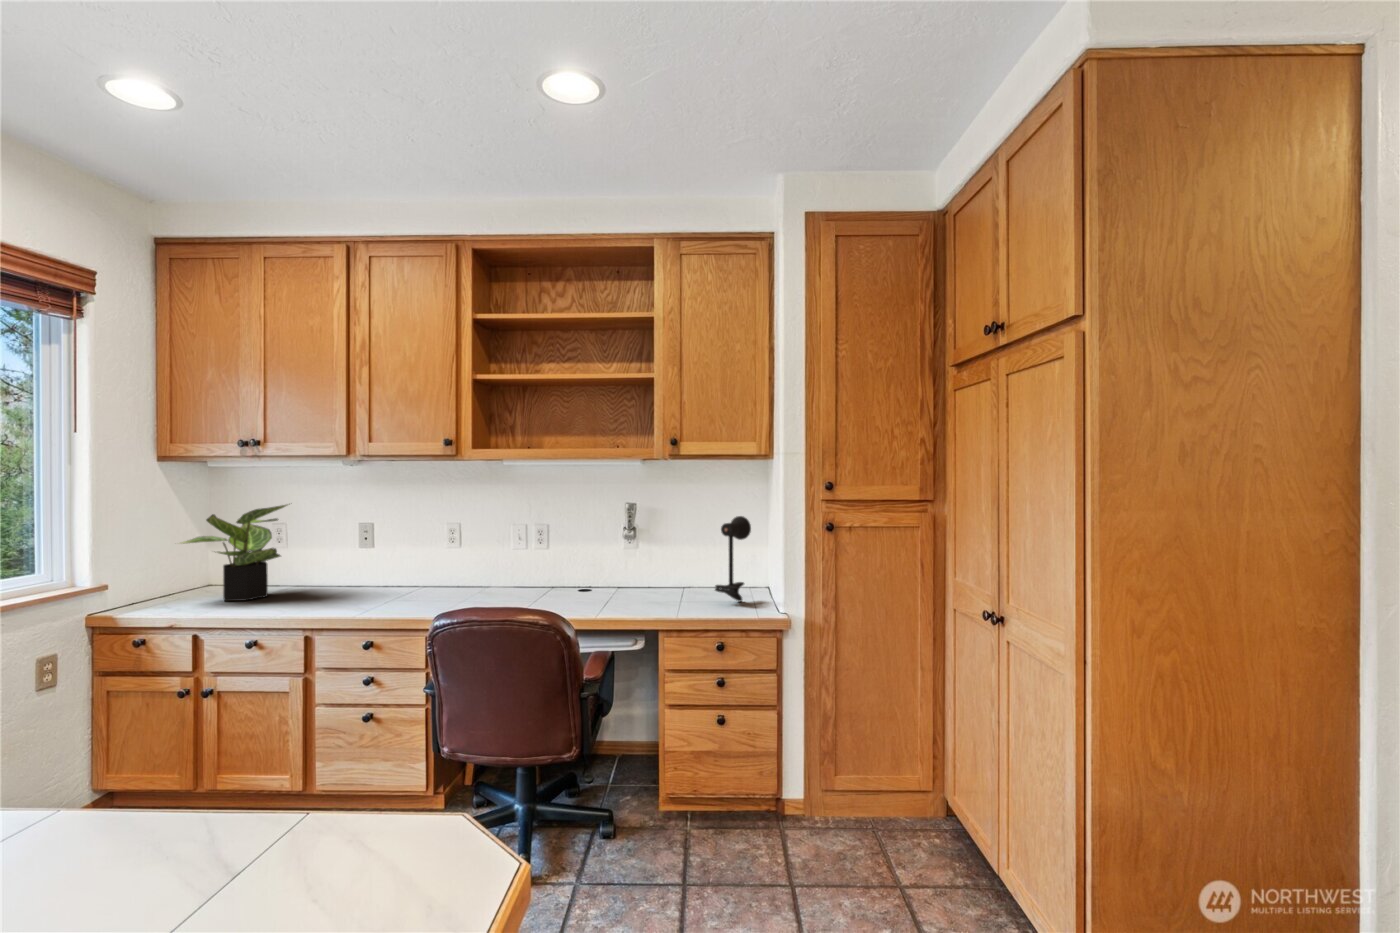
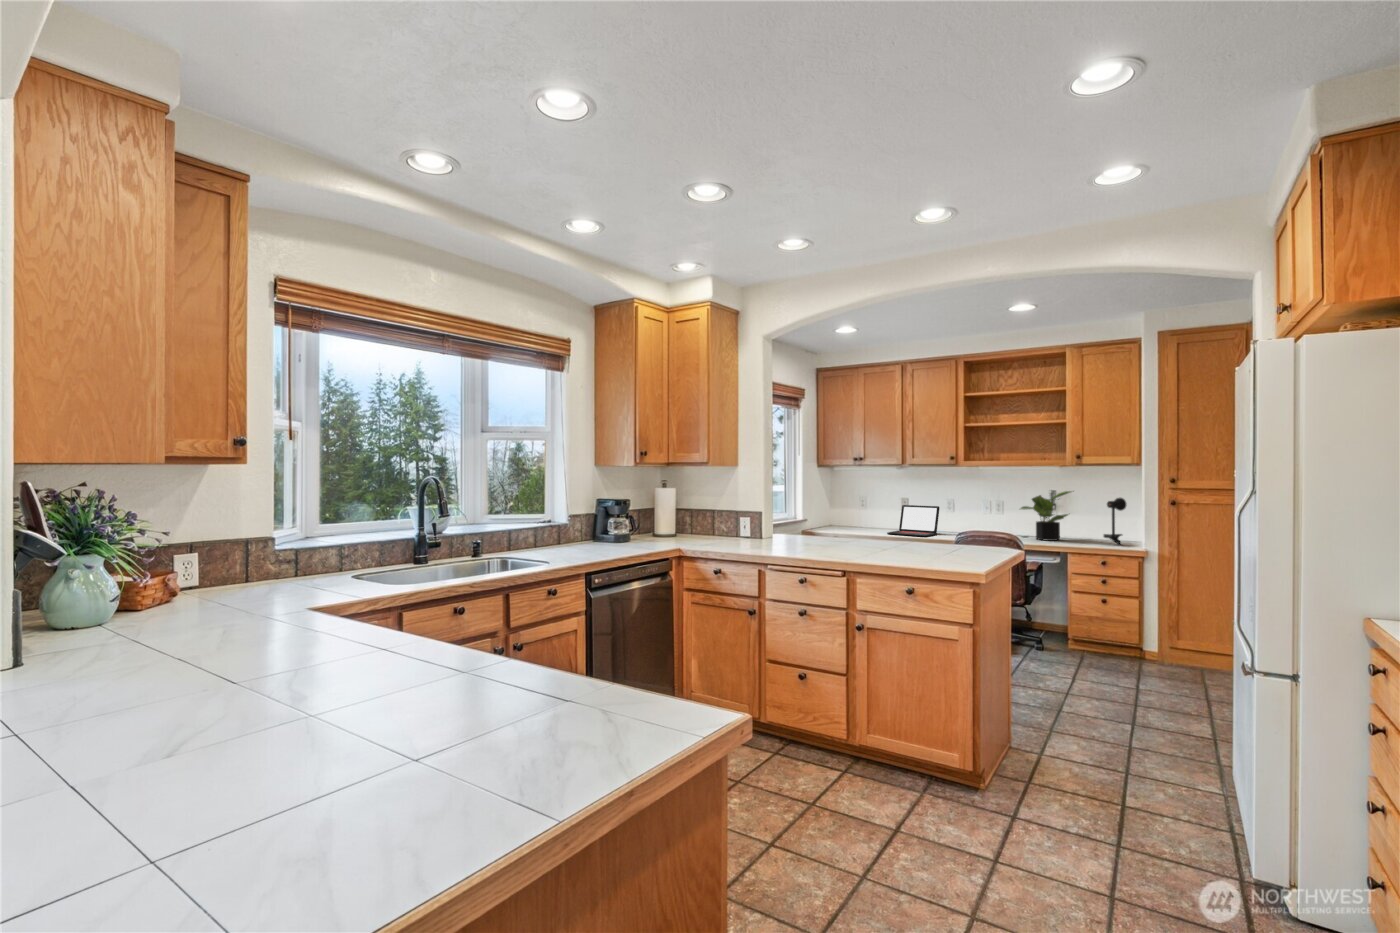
potted plant: present [182,505,287,601] -> present [1021,491,1071,541]
laptop: none [297,540,423,612] -> present [887,505,939,537]

